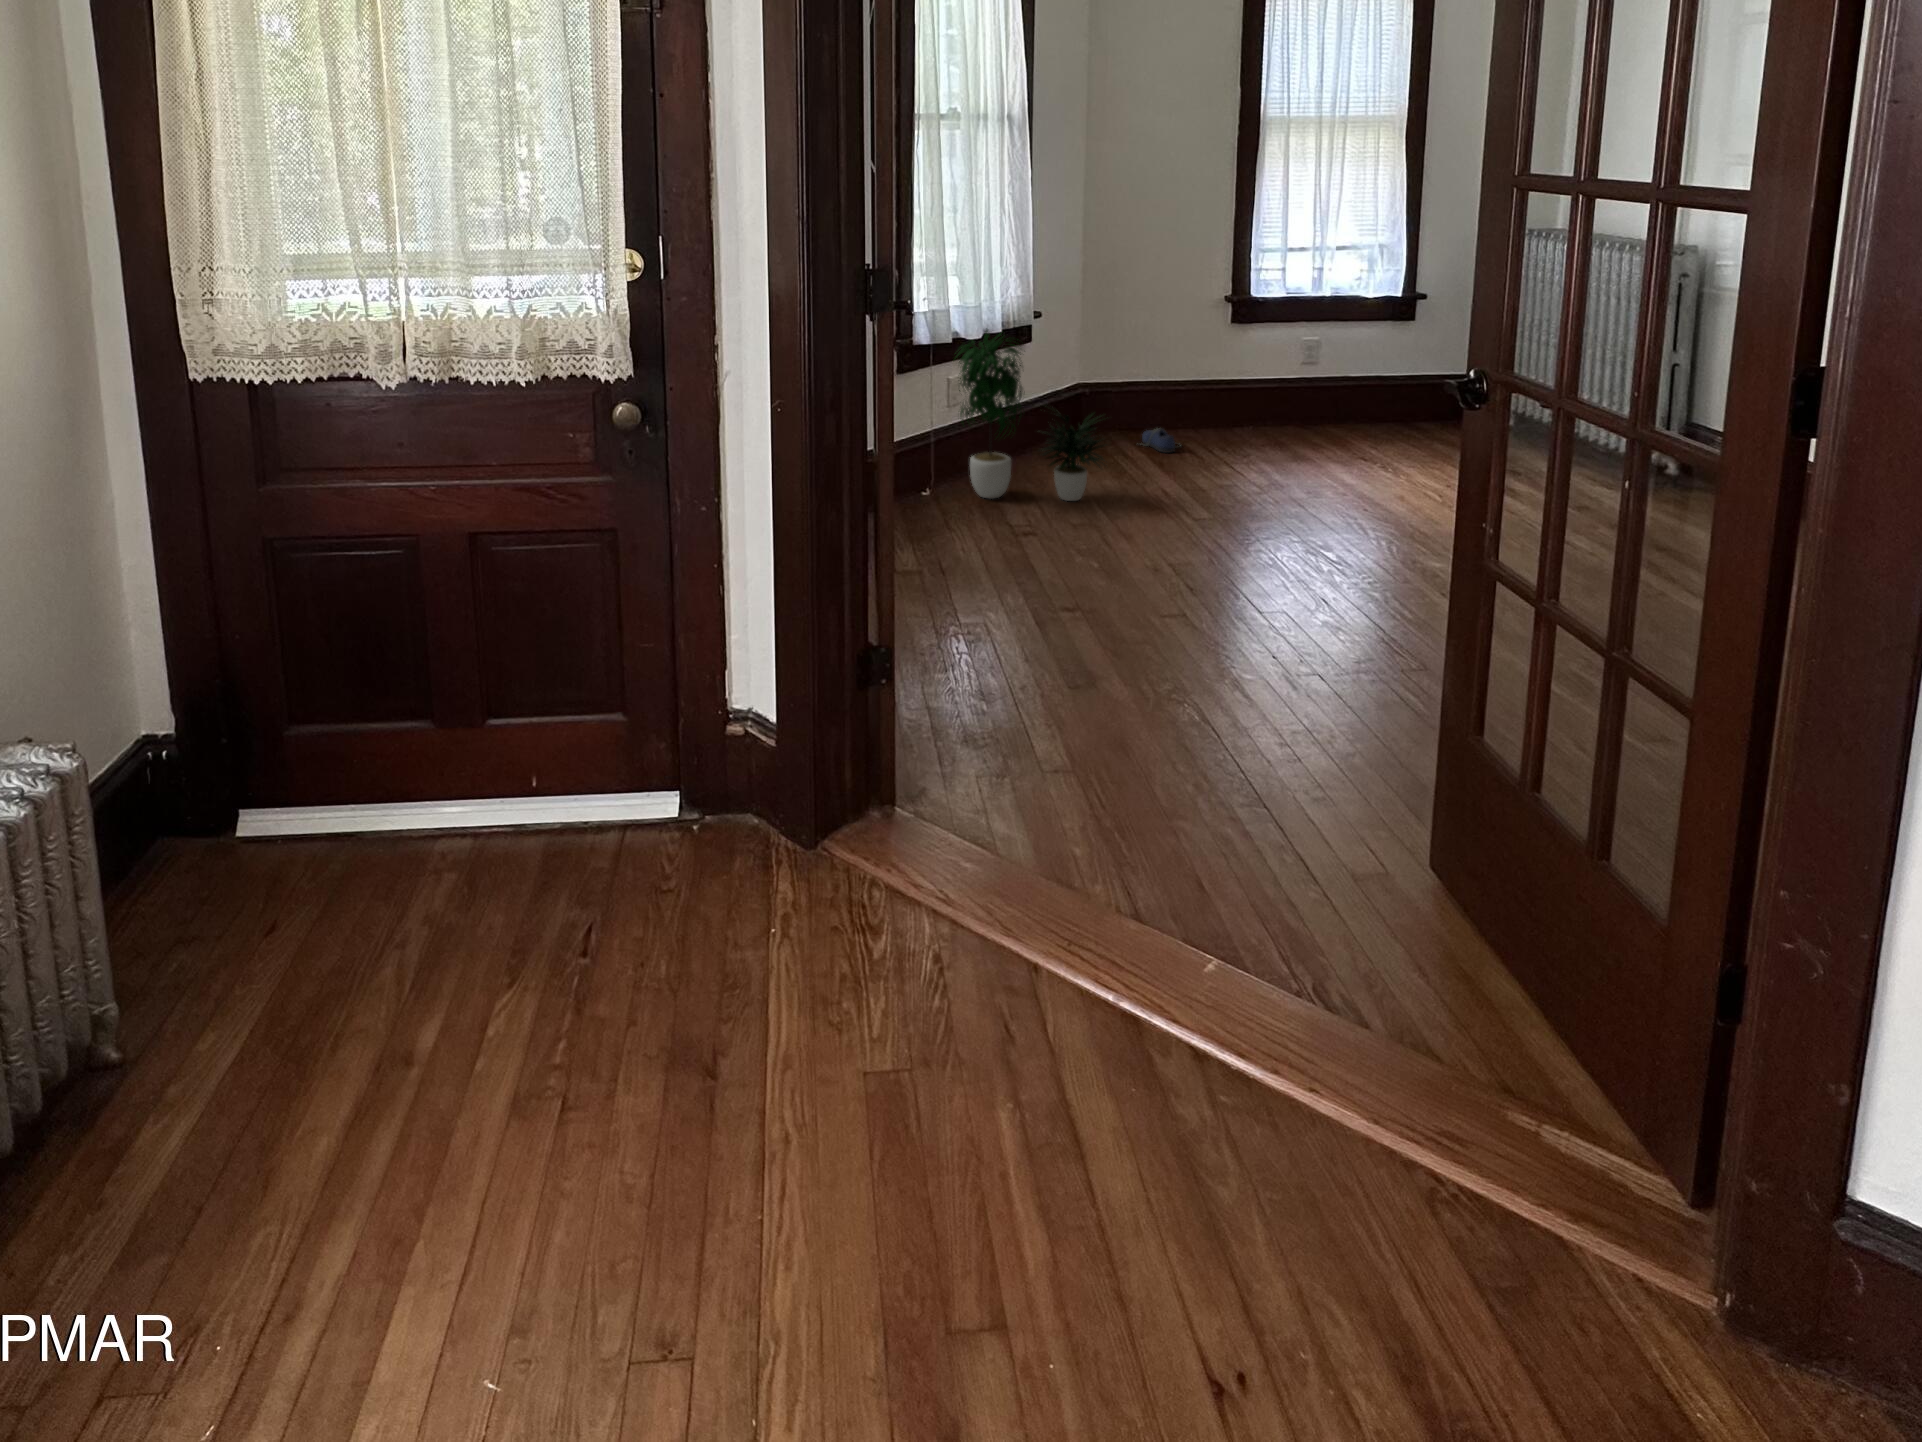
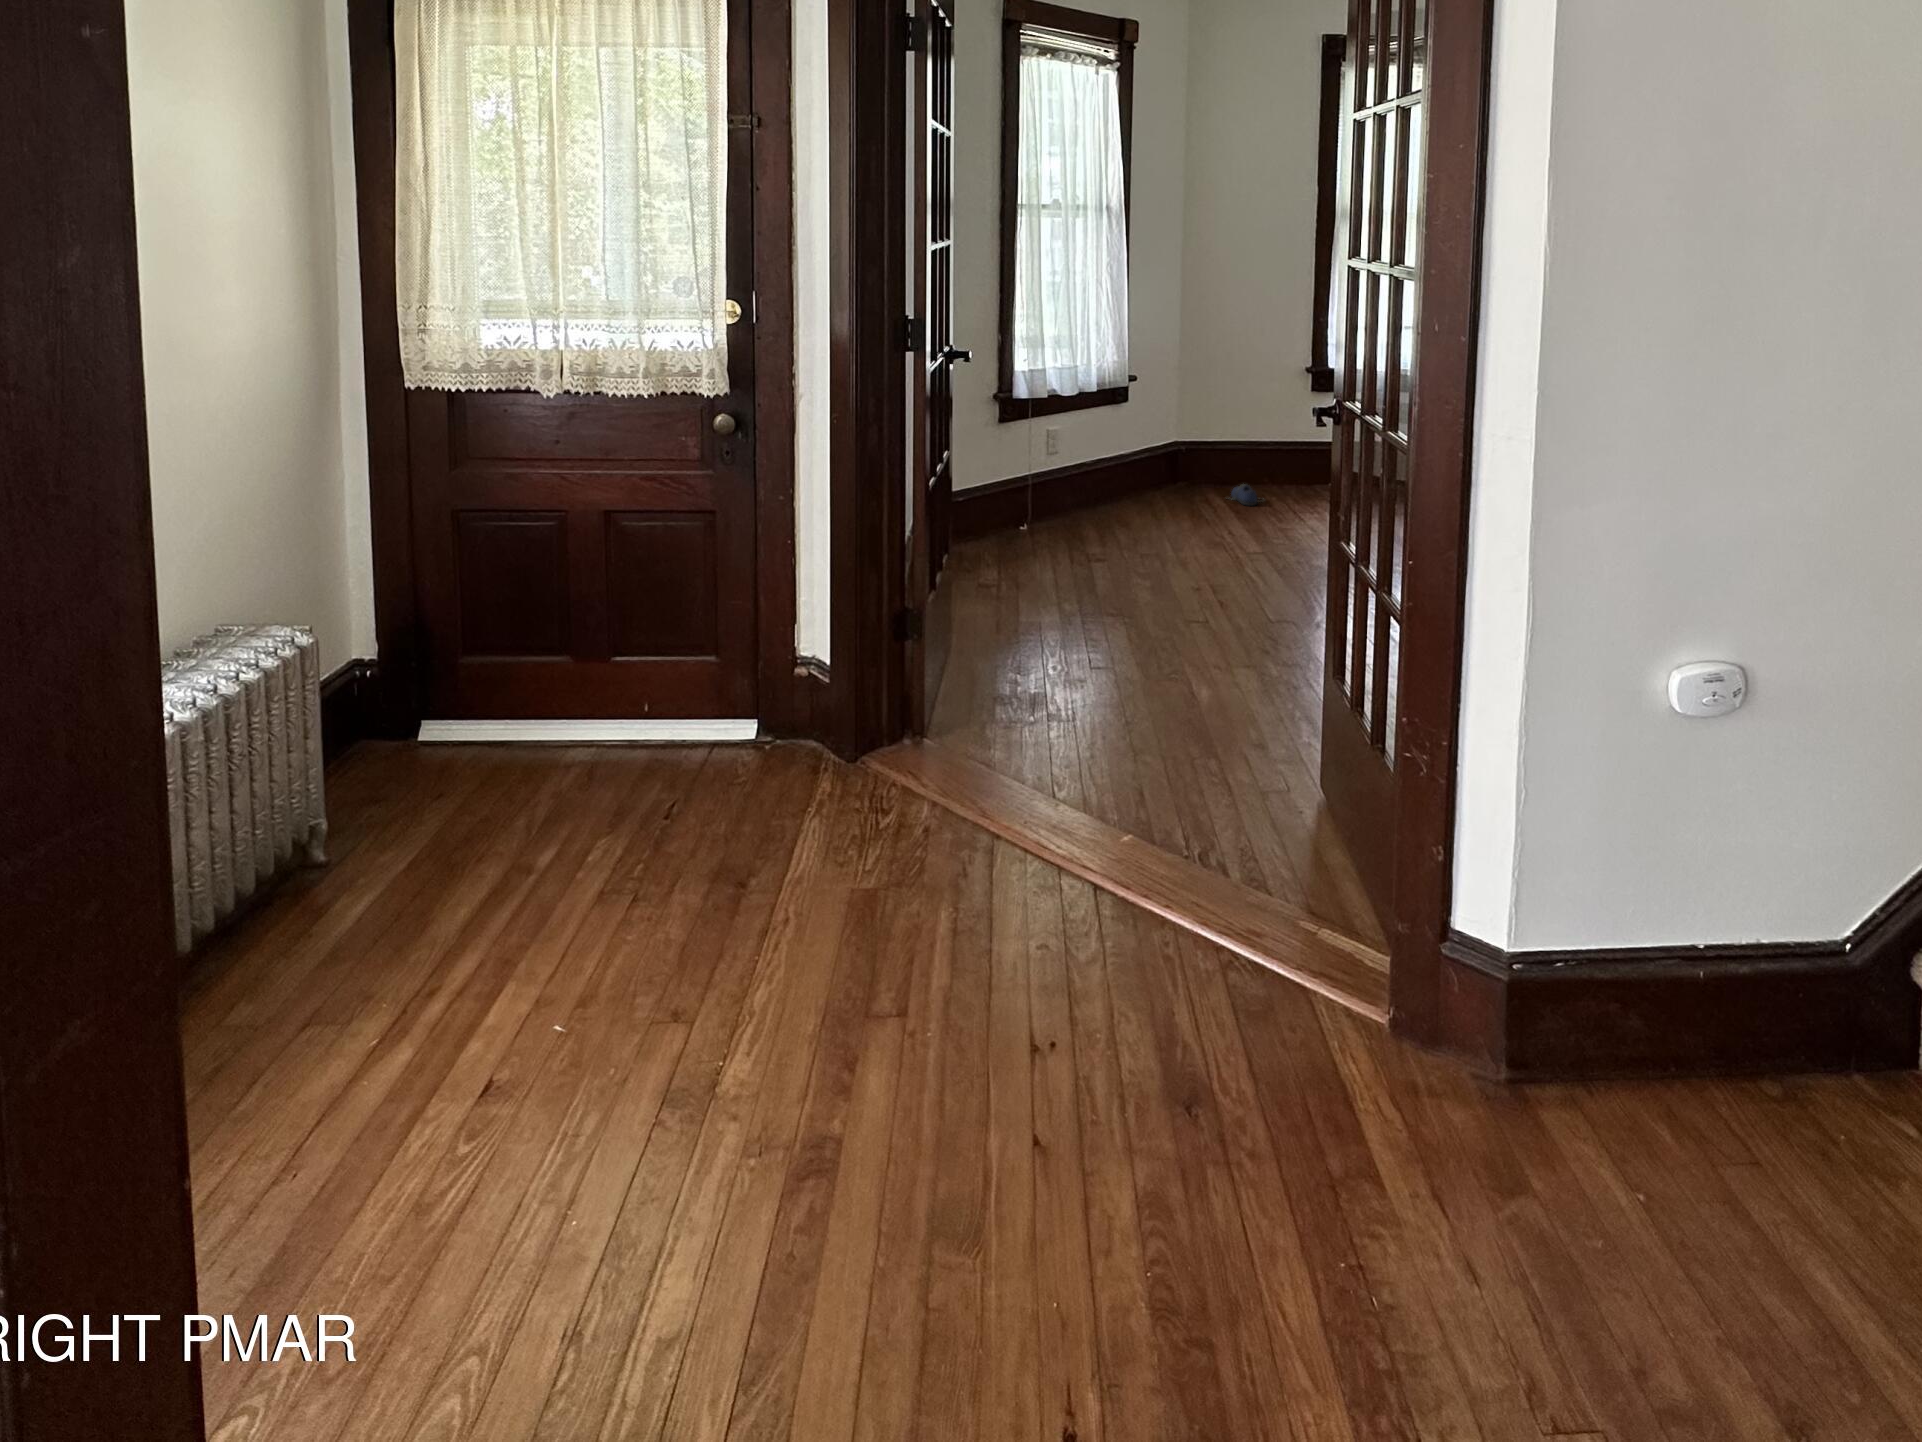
potted plant: present [958,330,1105,501] -> none [1048,385,1184,540]

